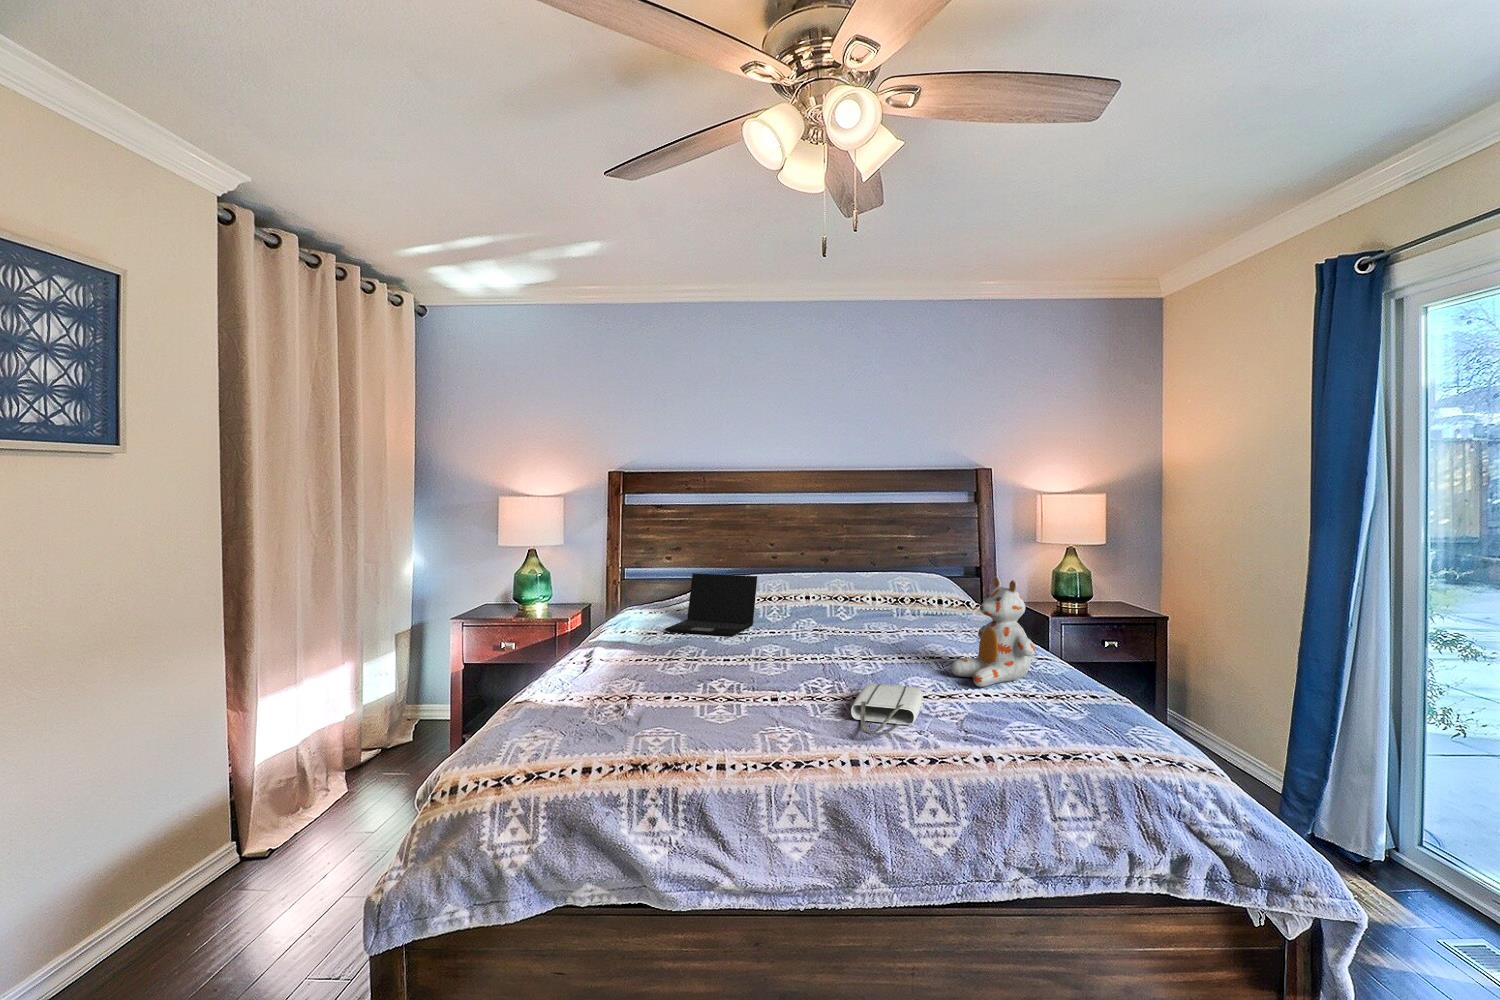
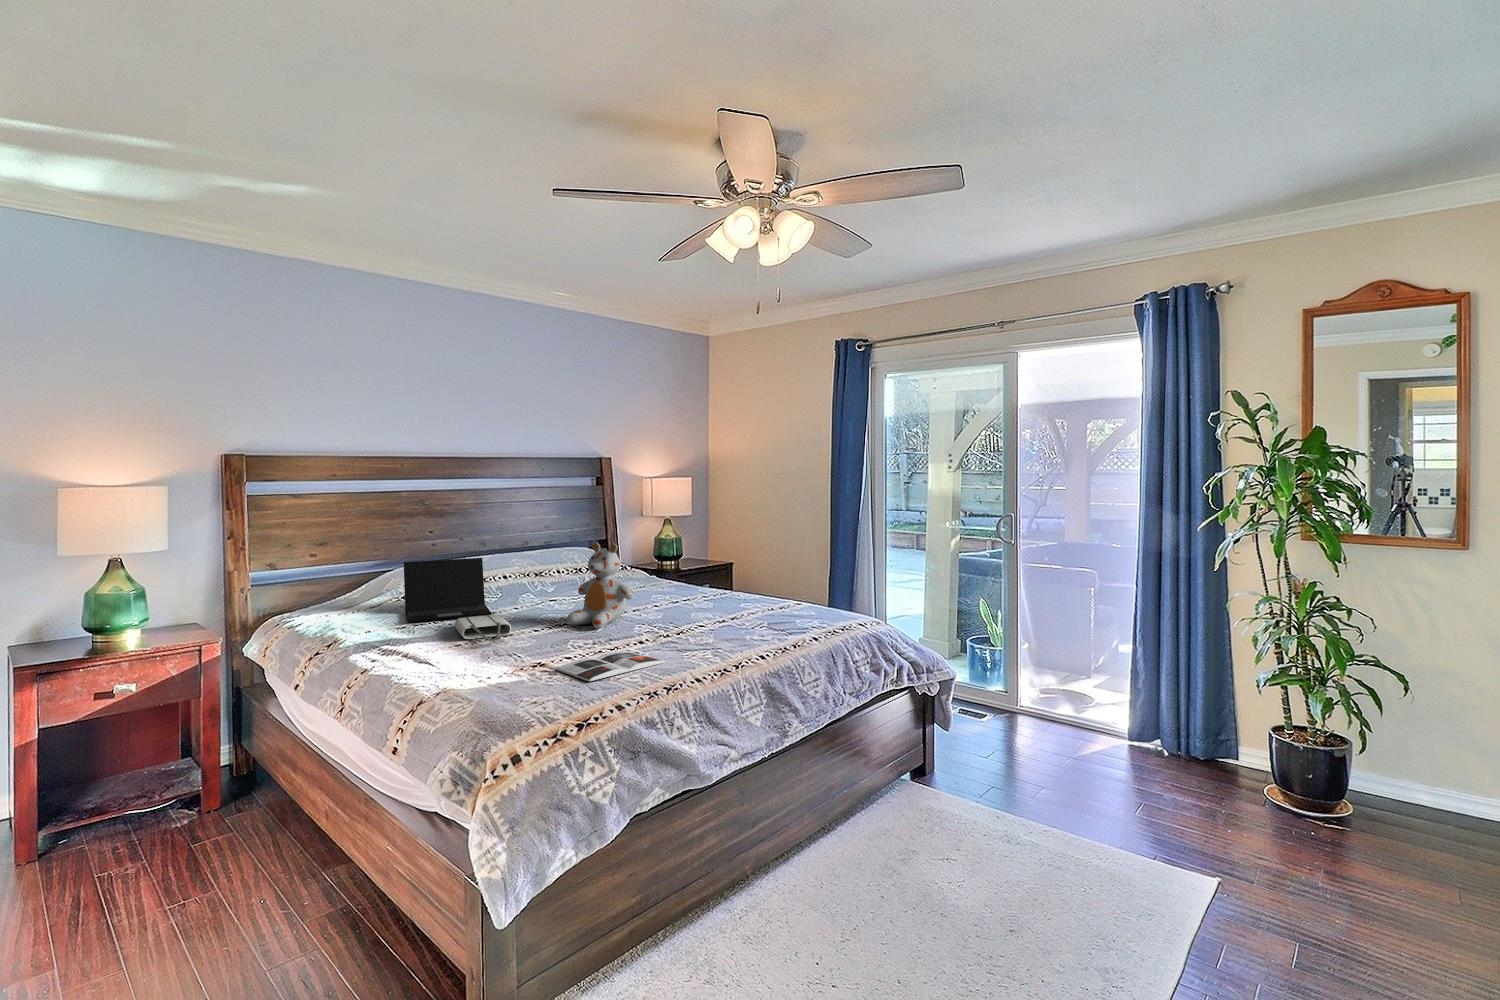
stuffed bear: present [951,577,1035,687] -> present [567,543,633,628]
tote bag: present [851,684,923,734] -> present [455,615,511,642]
magazine: none [623,704,738,732] -> present [556,651,664,681]

